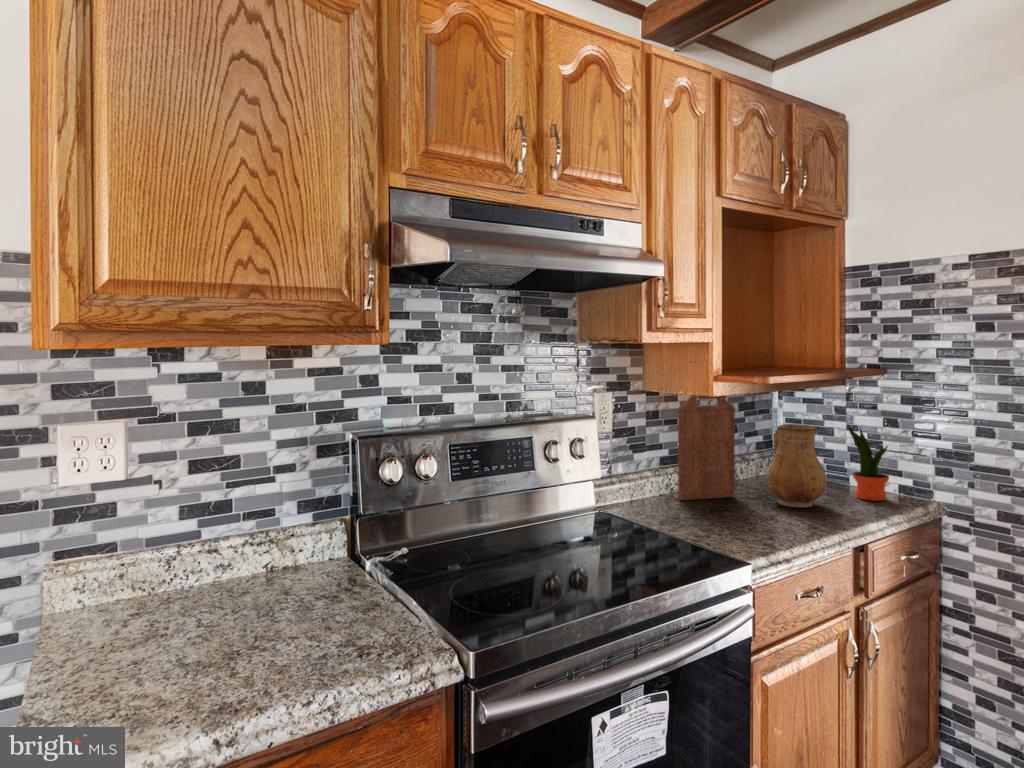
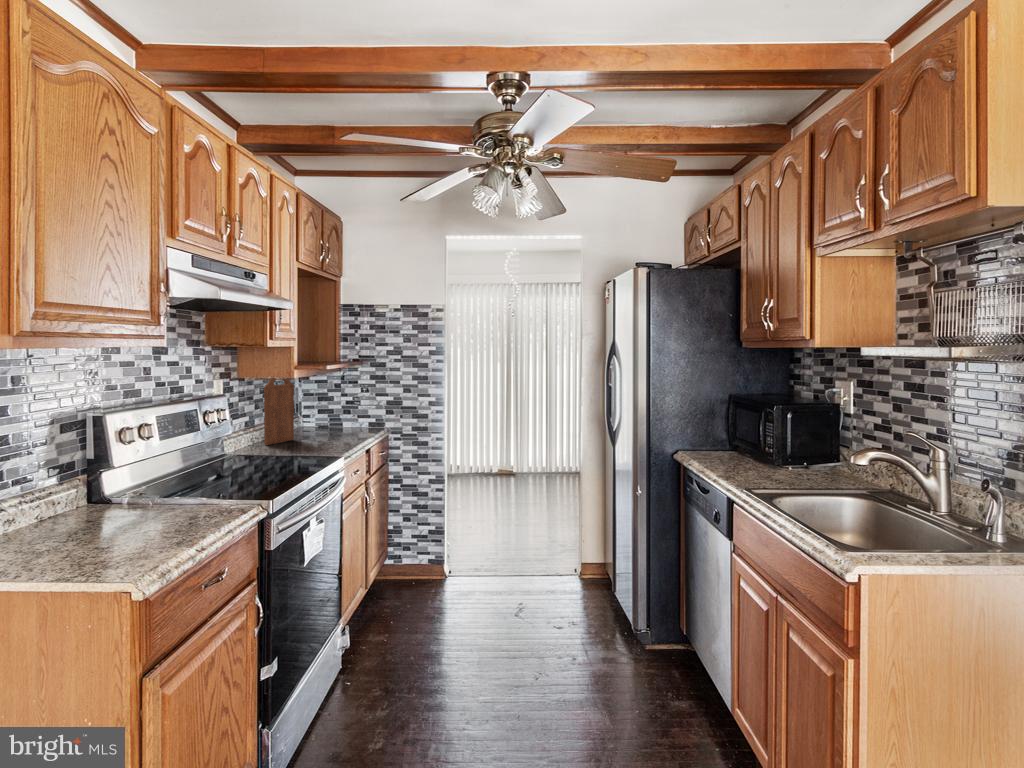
ceramic pitcher: present [766,424,827,507] -> none [312,394,345,440]
potted plant: present [848,425,889,501] -> none [349,392,368,433]

